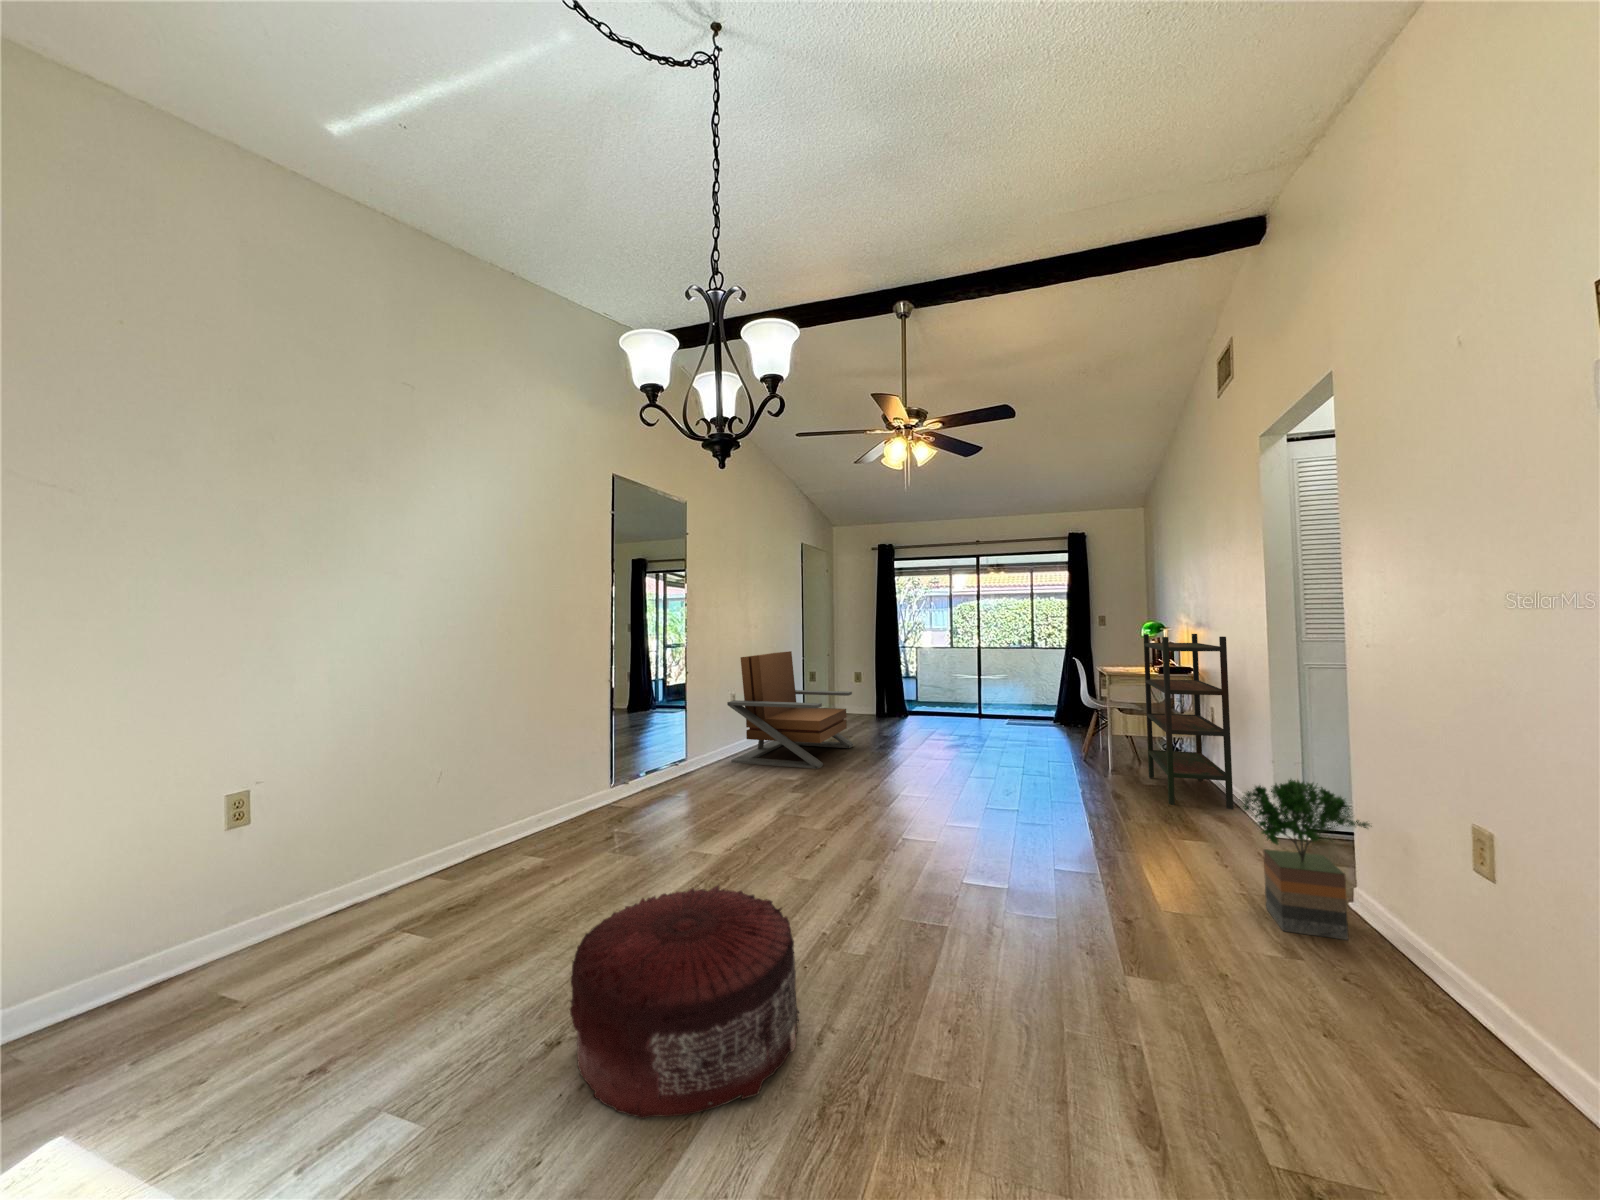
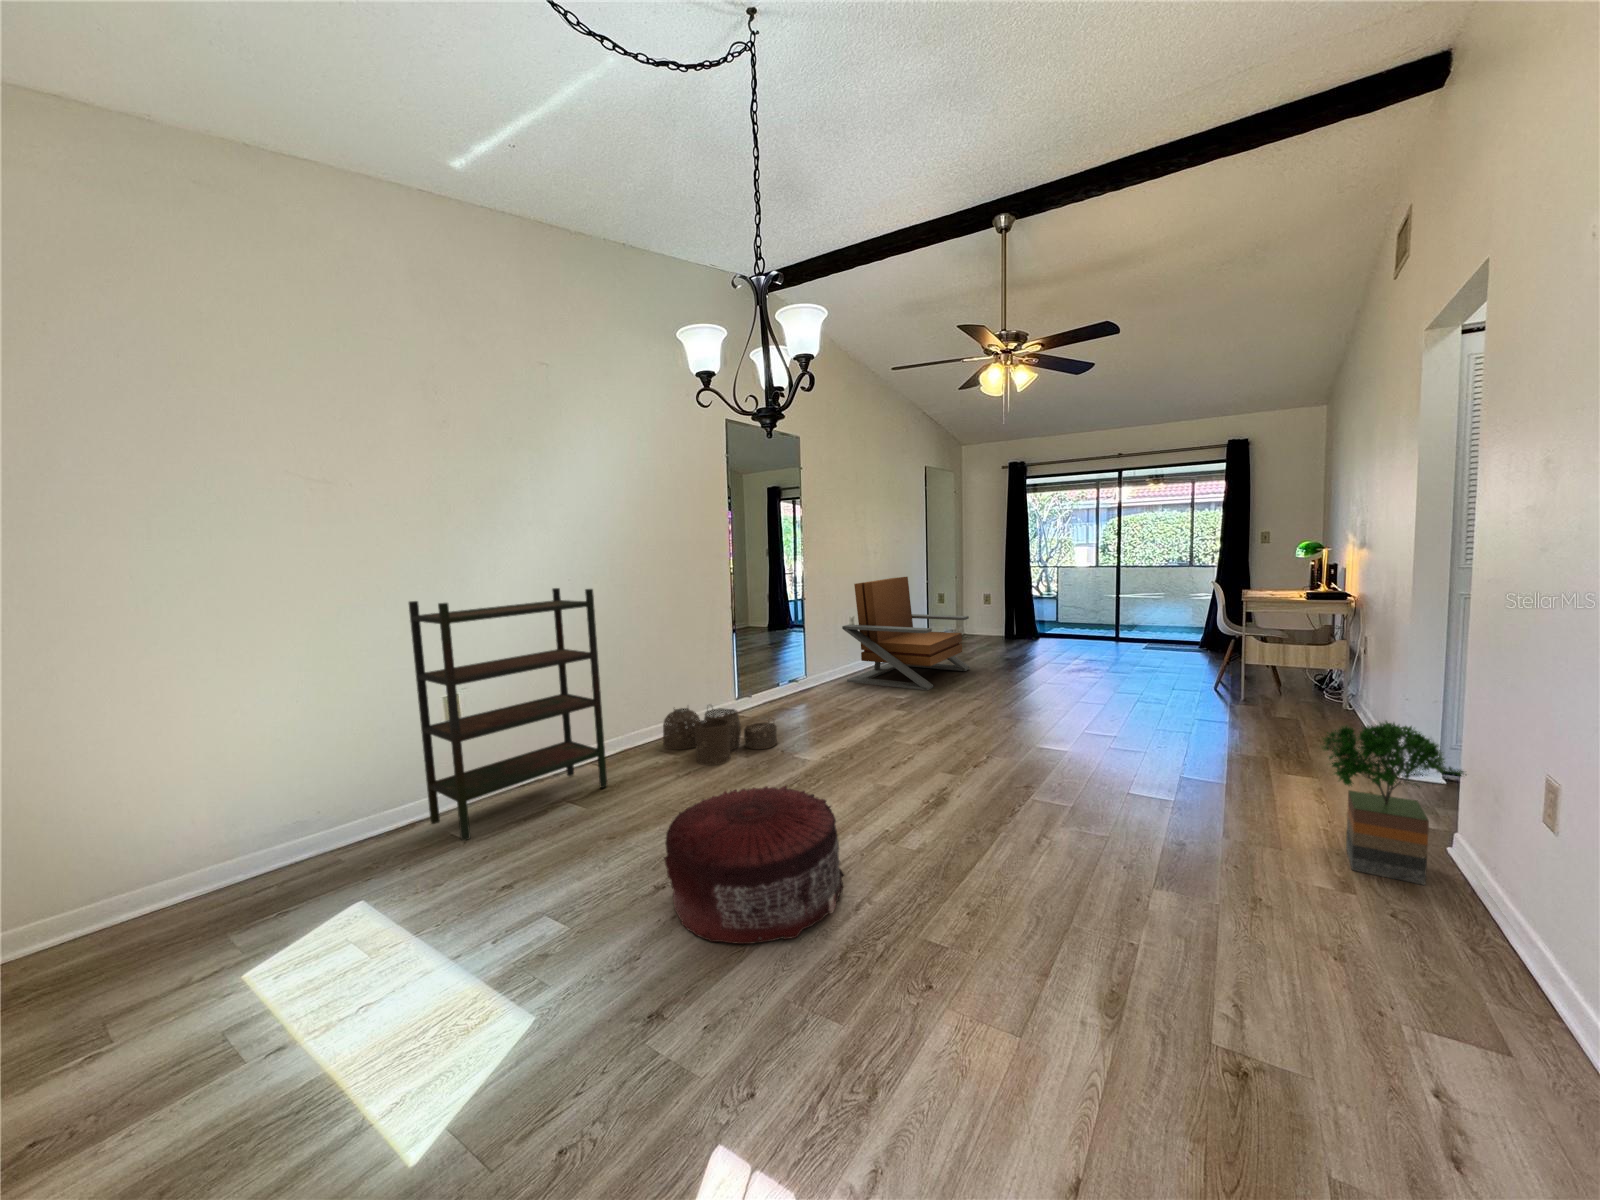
bookshelf: present [1143,634,1233,809] -> present [409,588,607,841]
woven basket: none [528,792,670,866] -> present [663,708,777,765]

